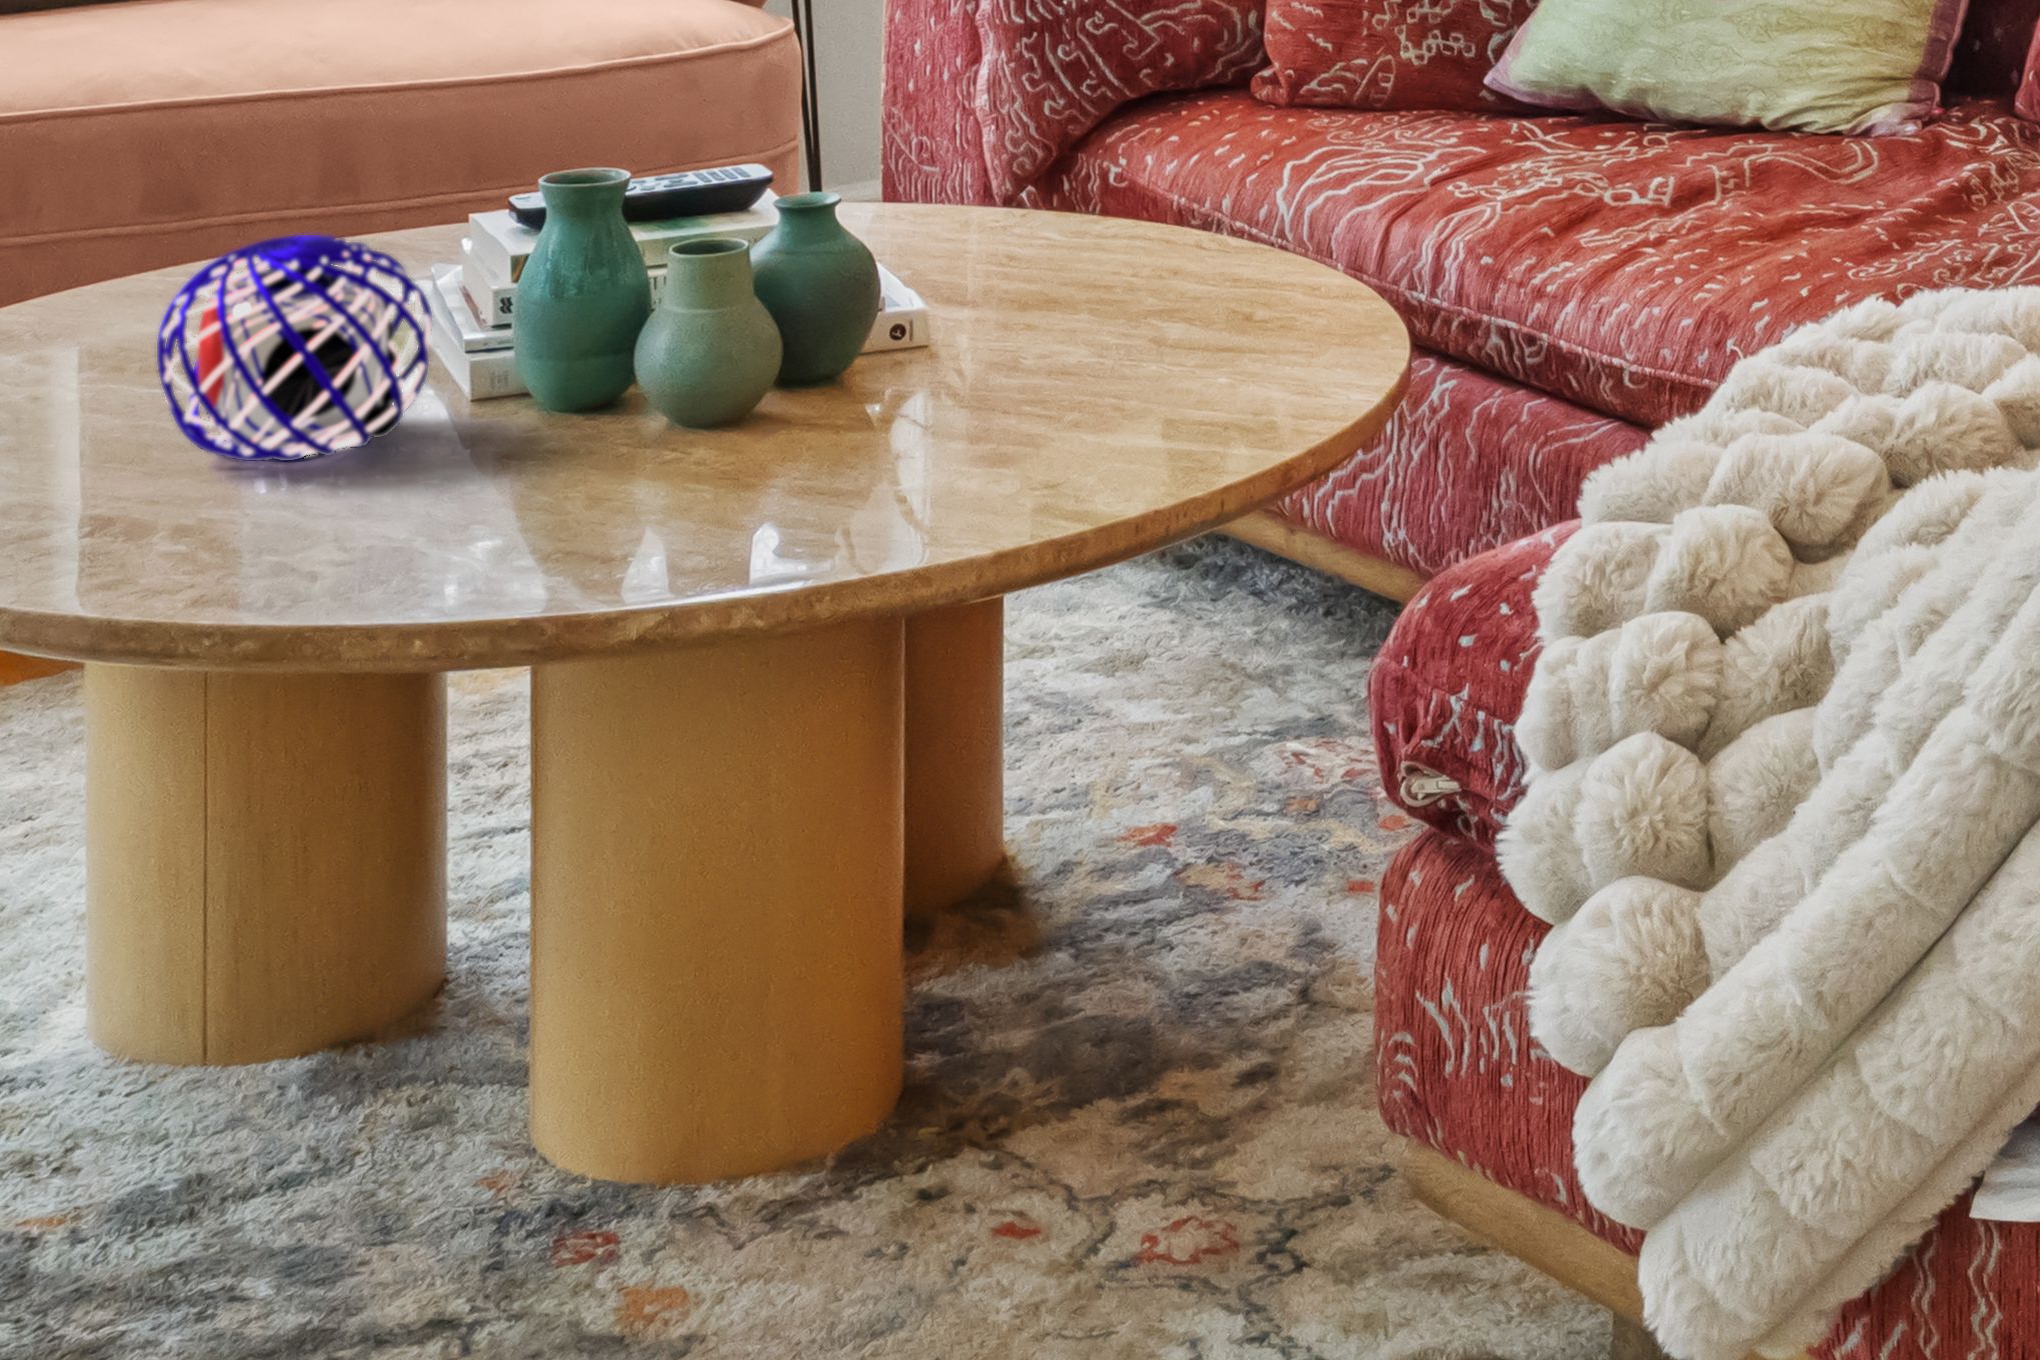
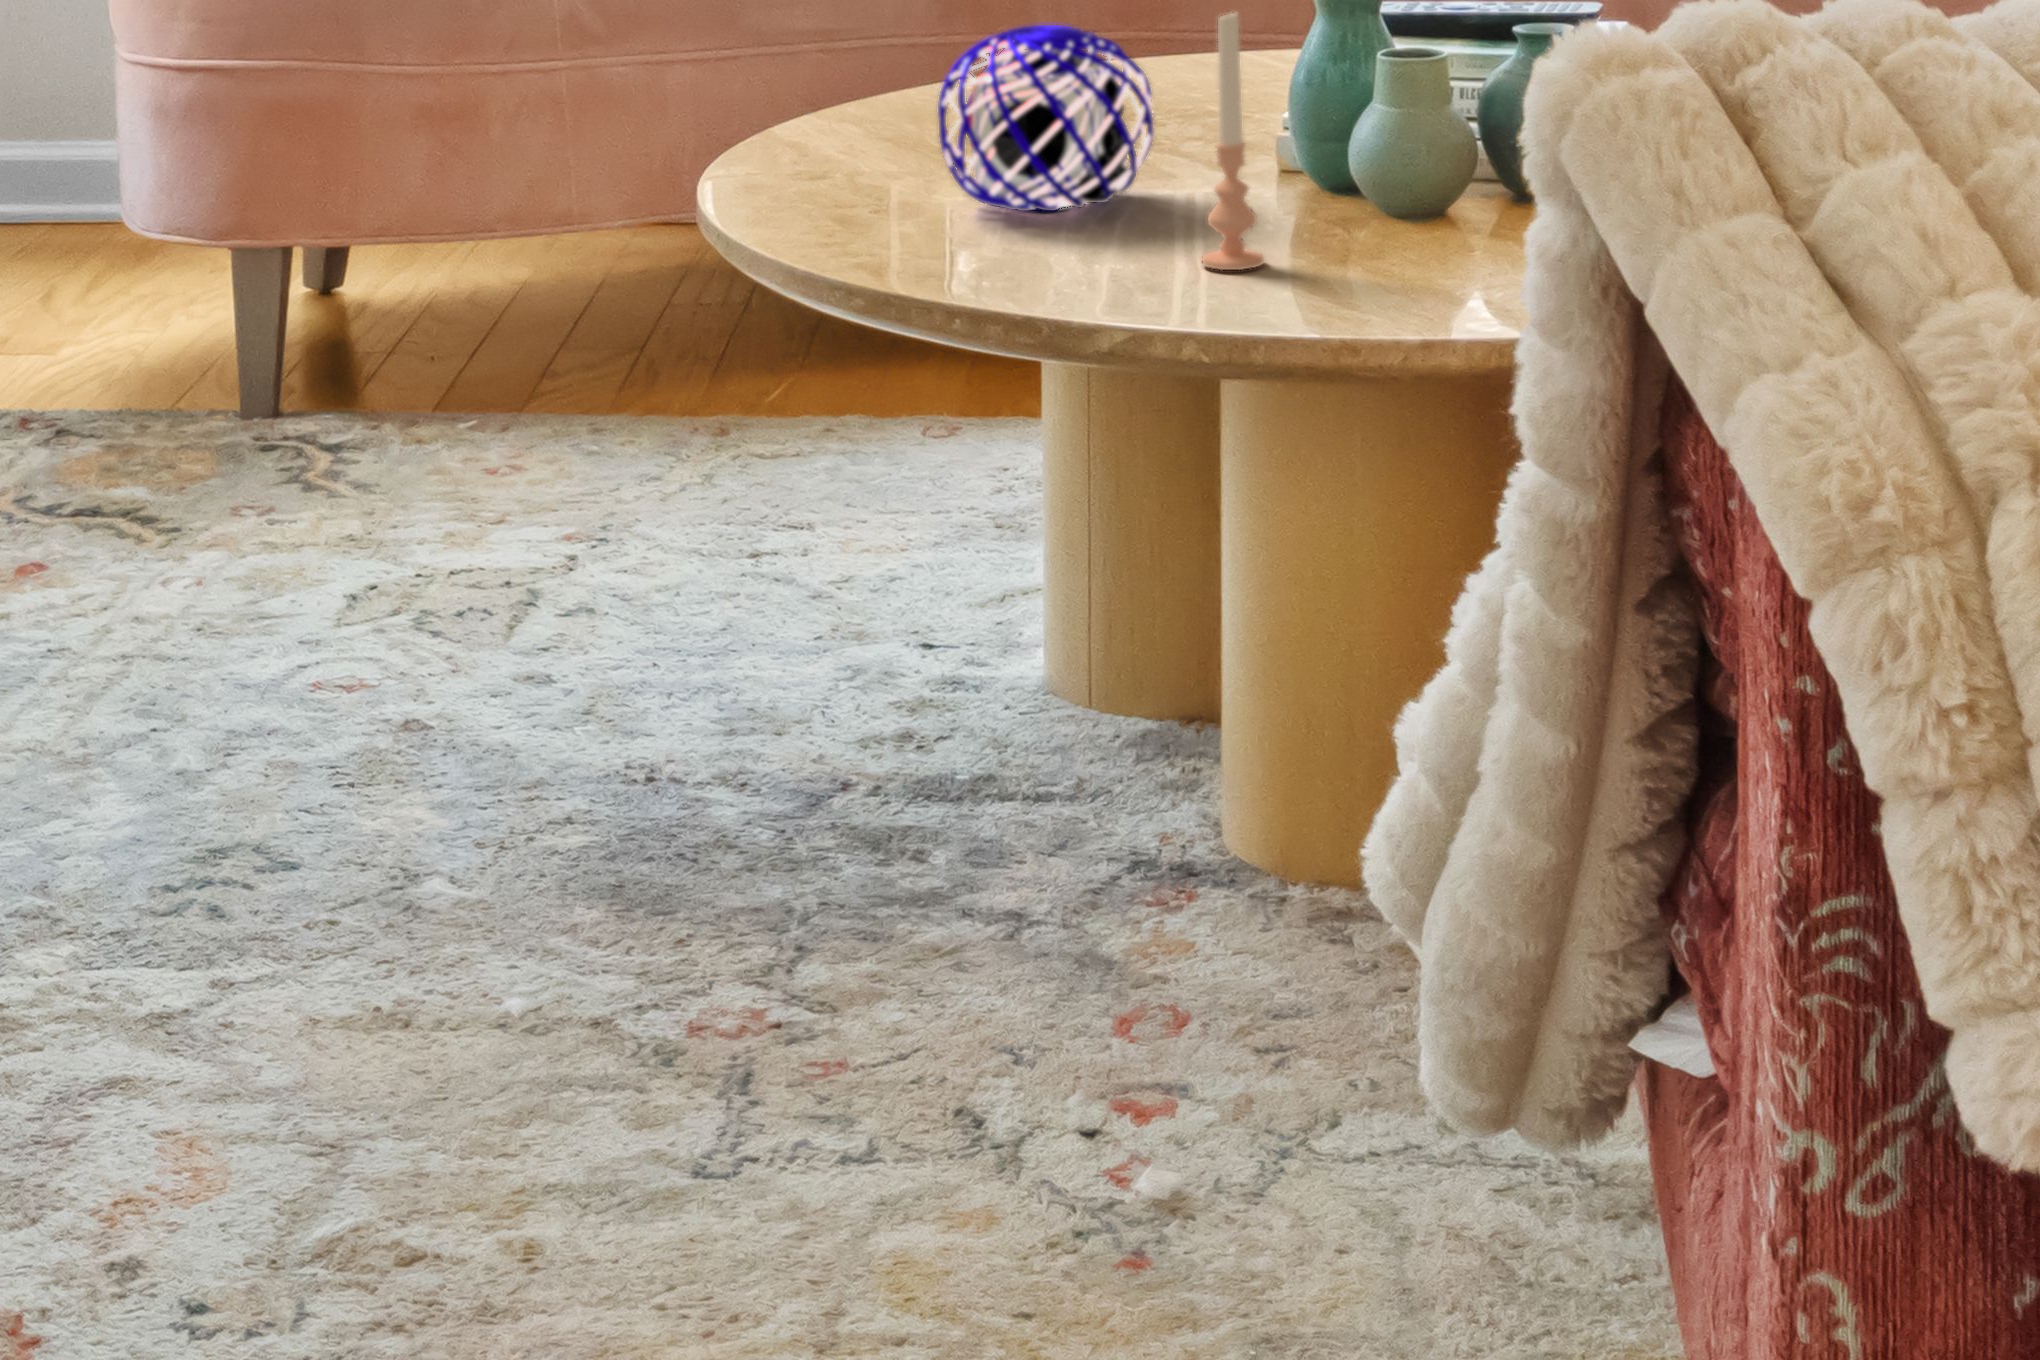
candle: none [602,186,677,485] -> present [1202,13,1264,270]

